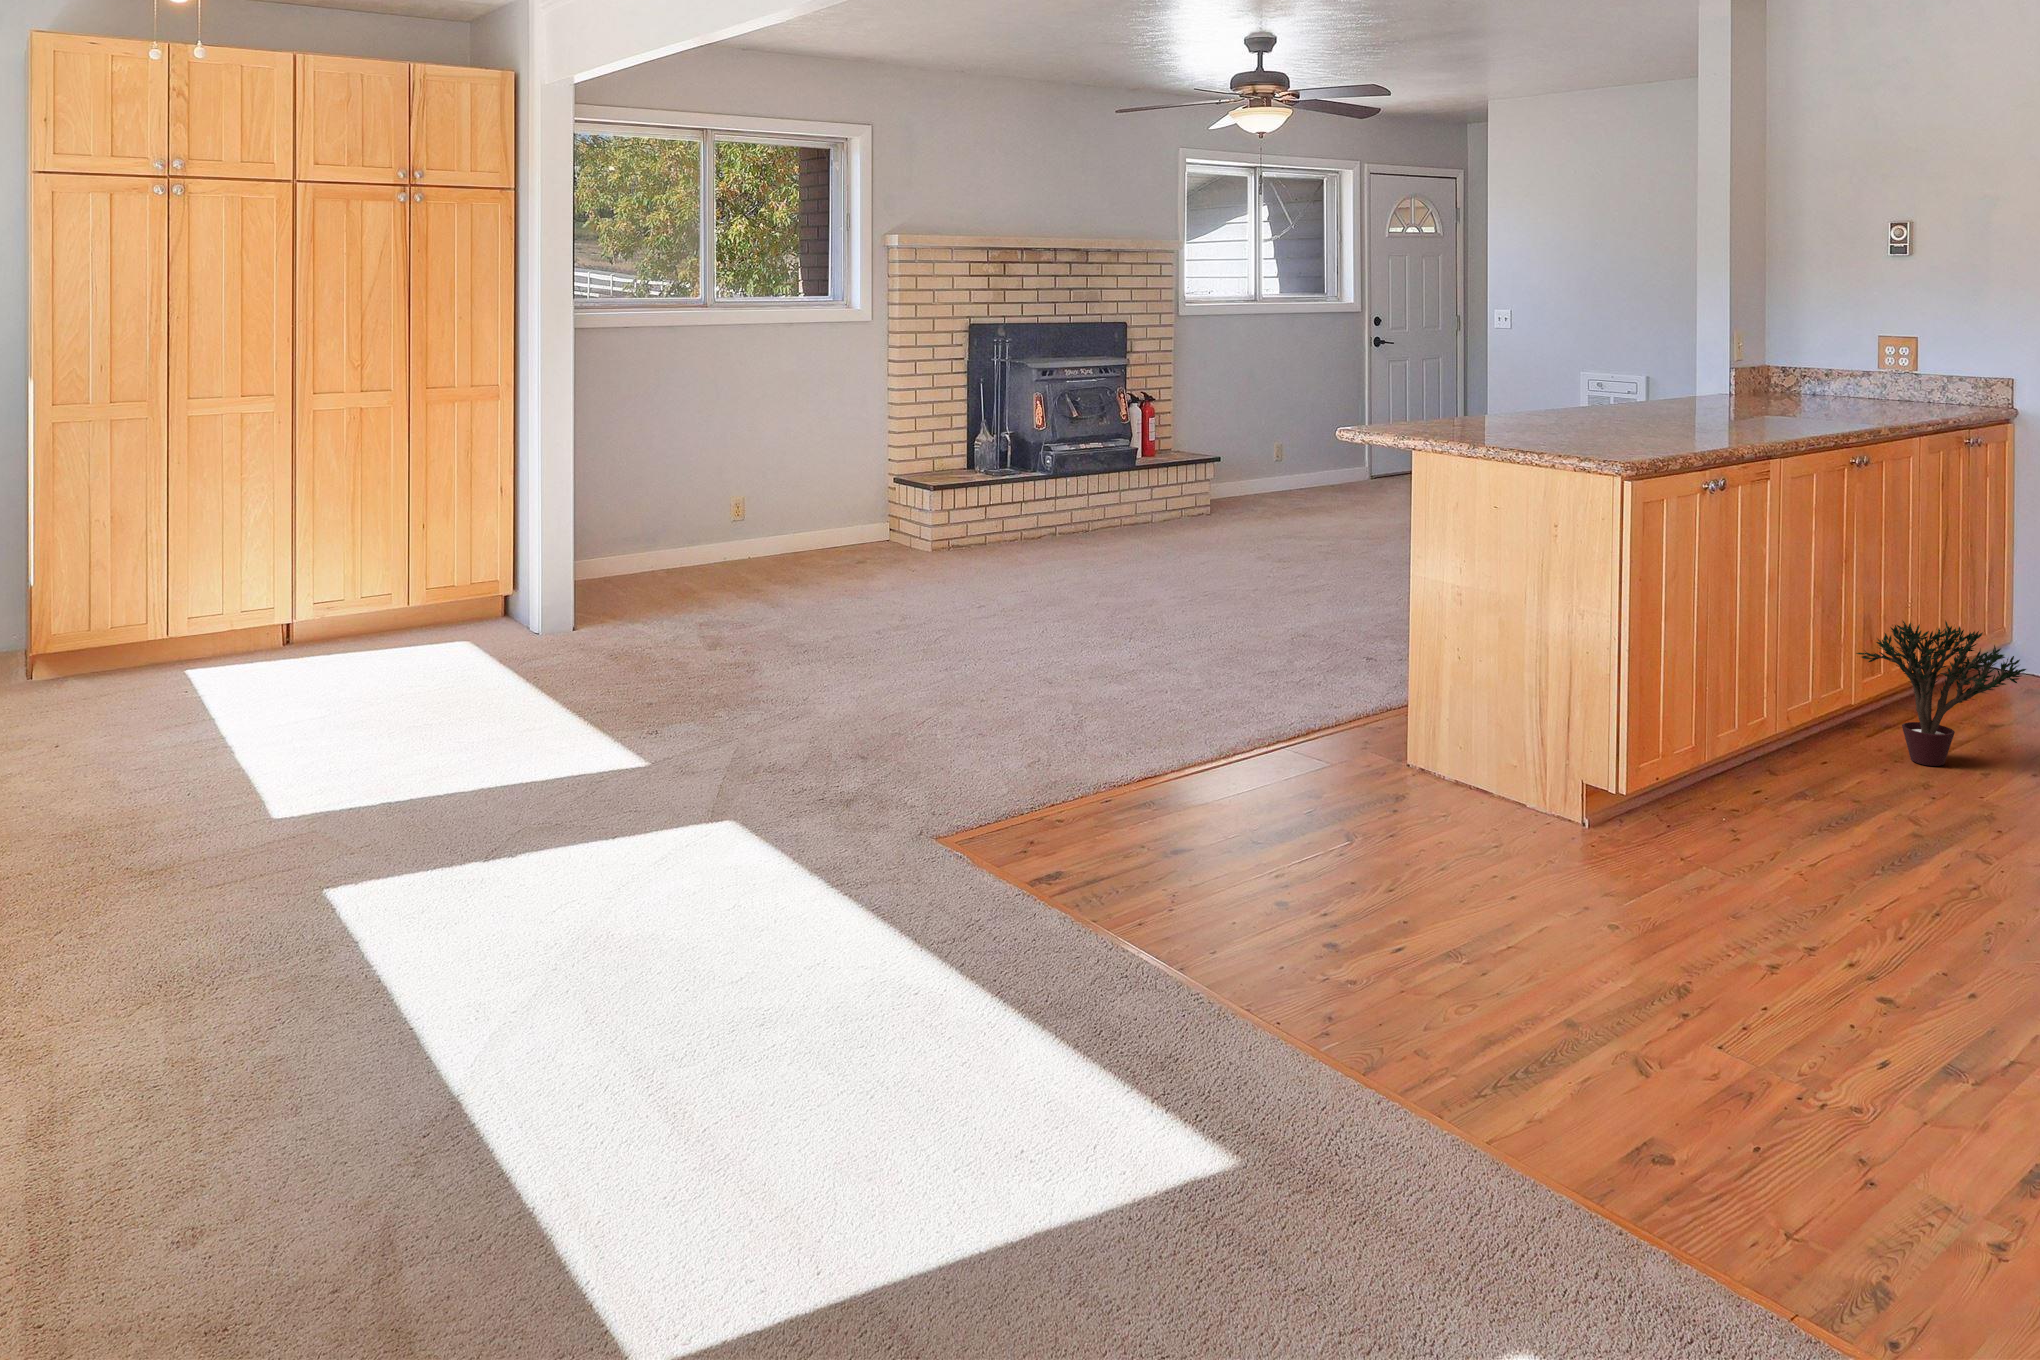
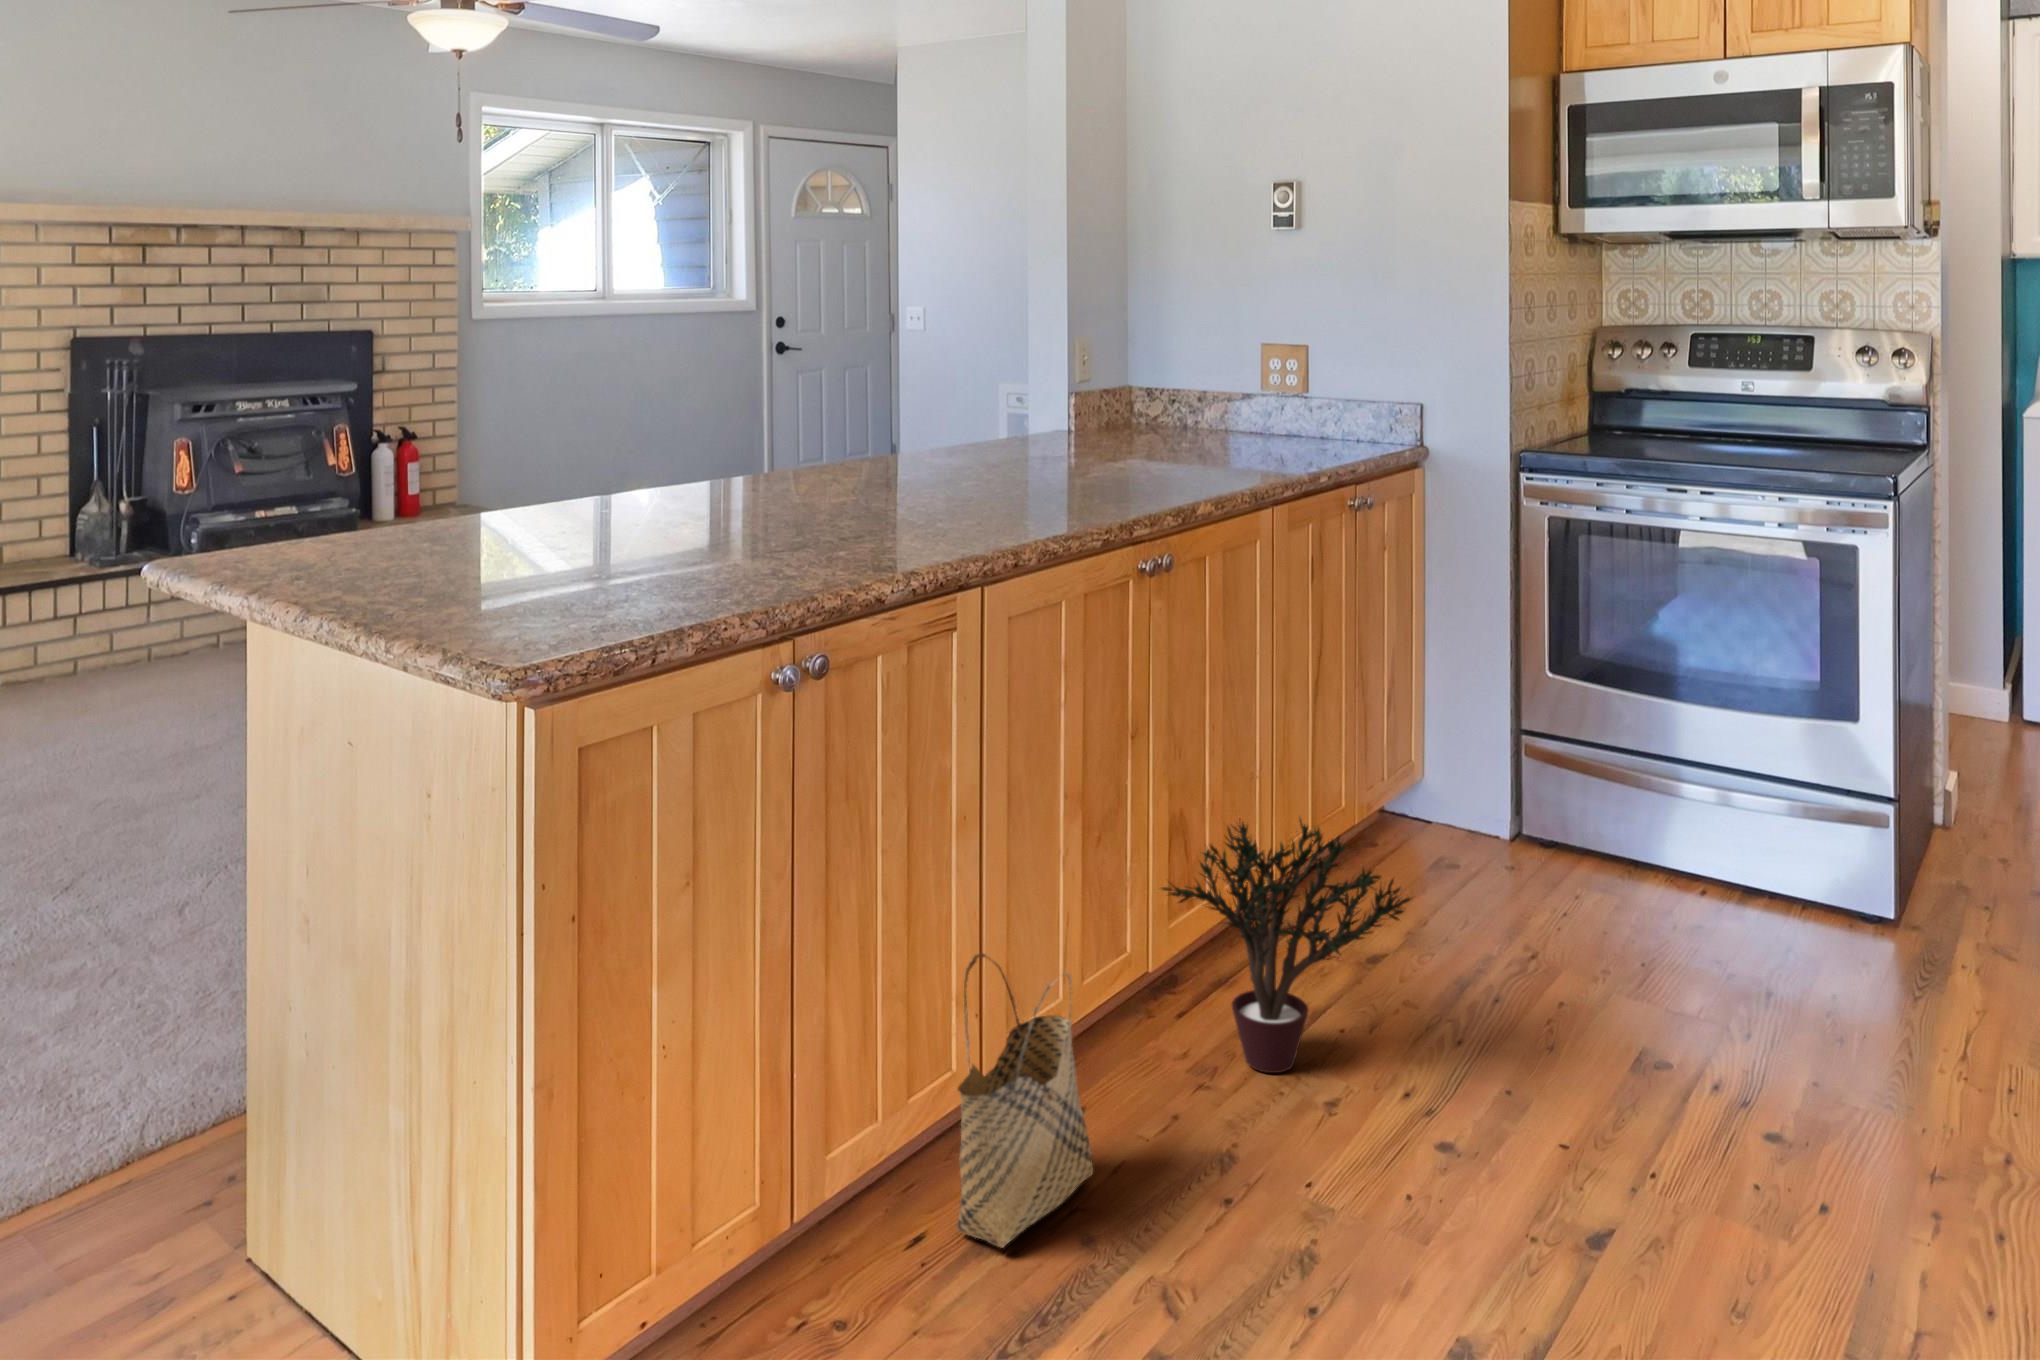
woven basket: none [1763,660,1835,804] -> present [957,954,1093,1248]

